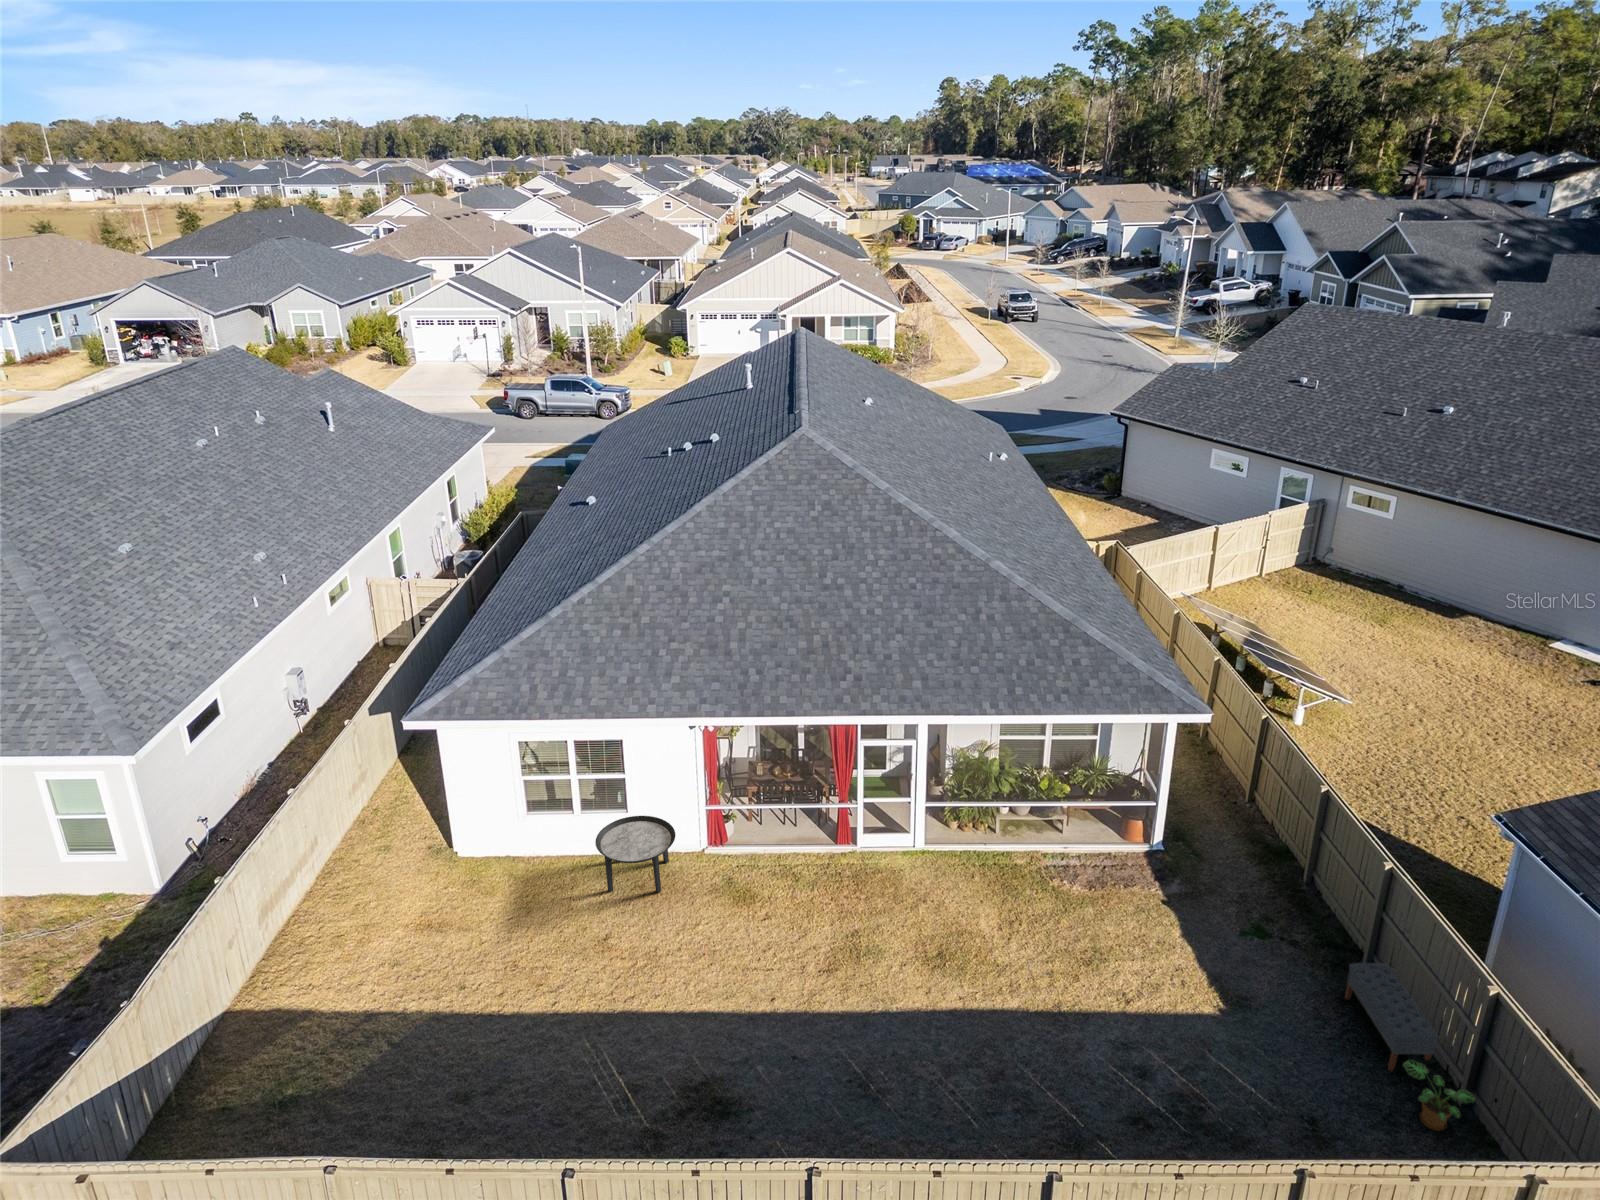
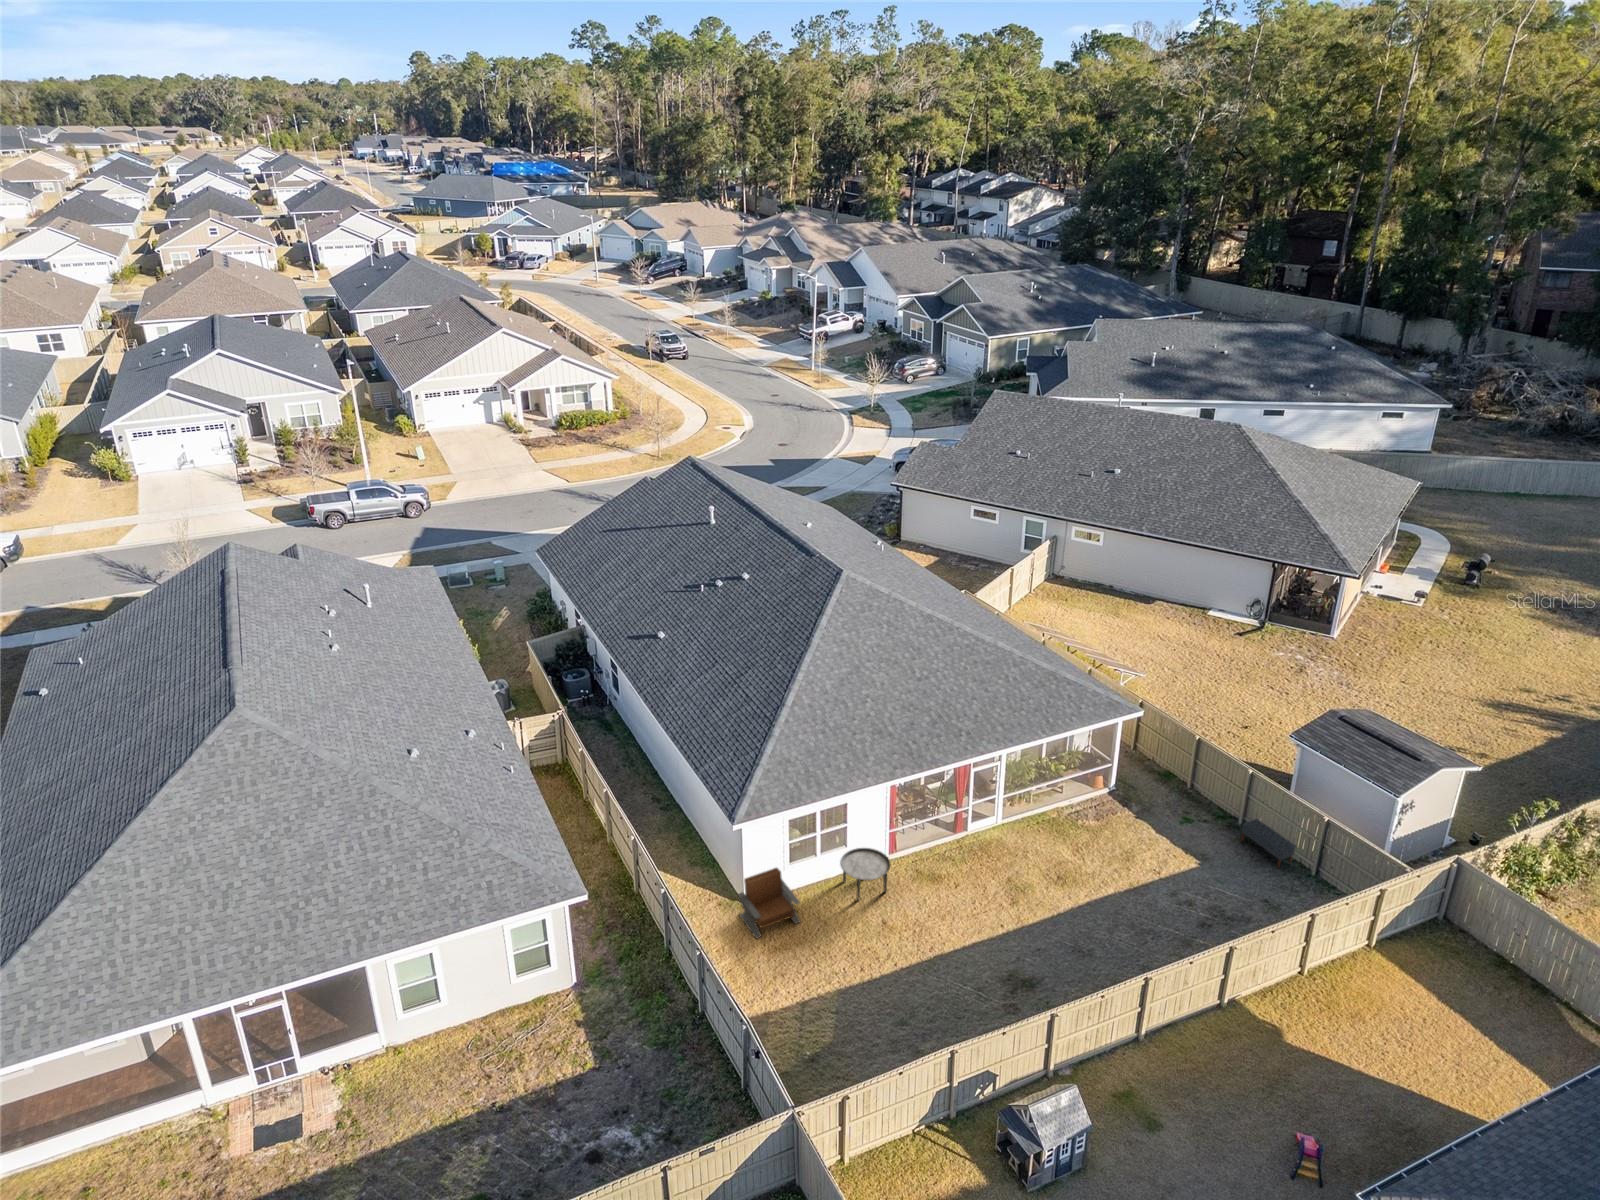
lounge chair: none [424,805,519,897] -> present [738,868,800,938]
potted plant: present [1403,1060,1475,1131] -> none [1290,860,1323,888]

